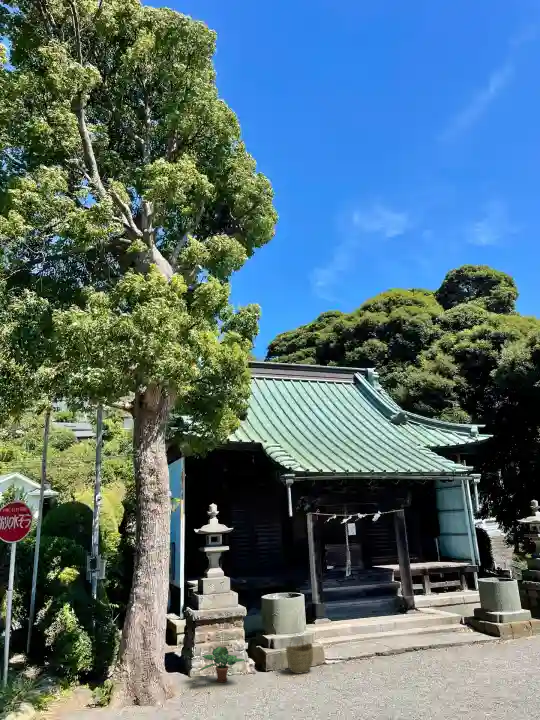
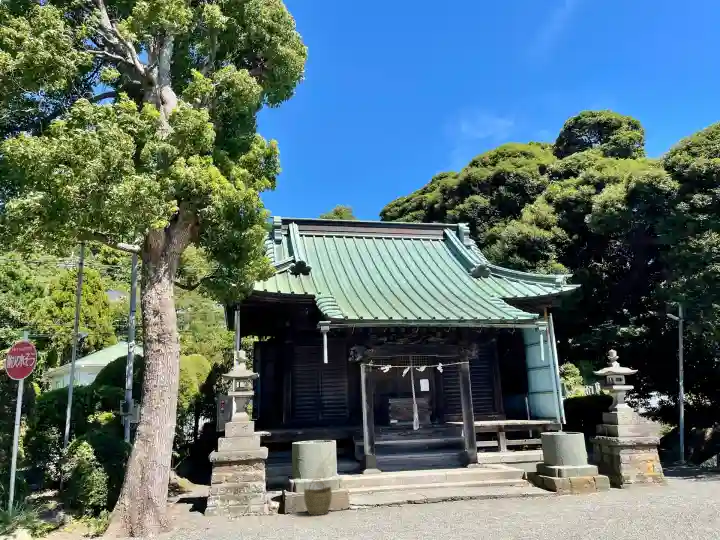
potted plant: present [201,647,245,682] -> none [207,487,255,521]

